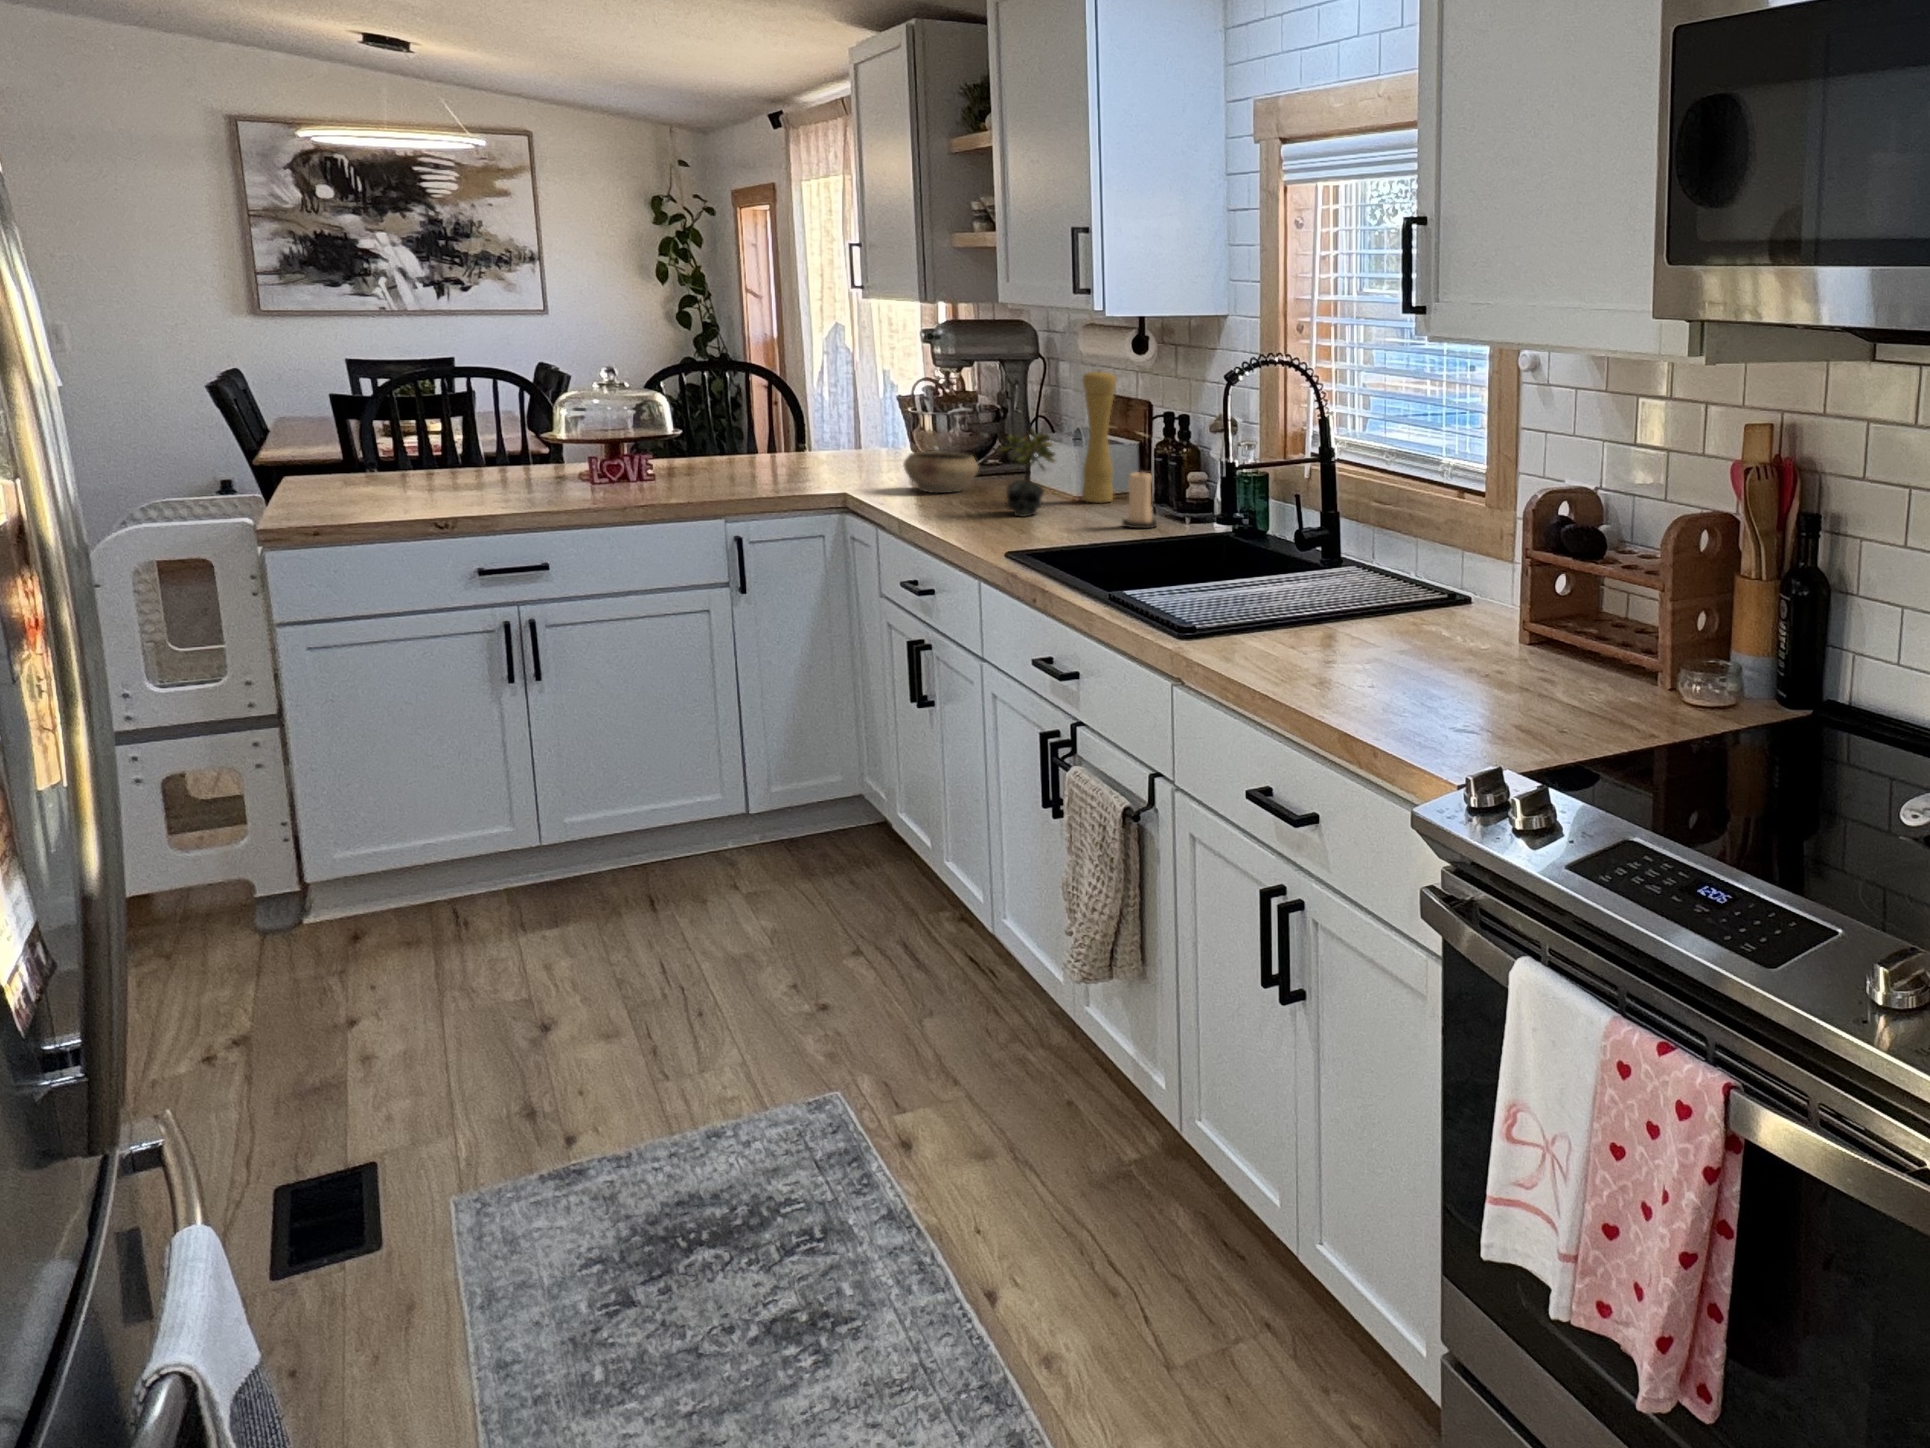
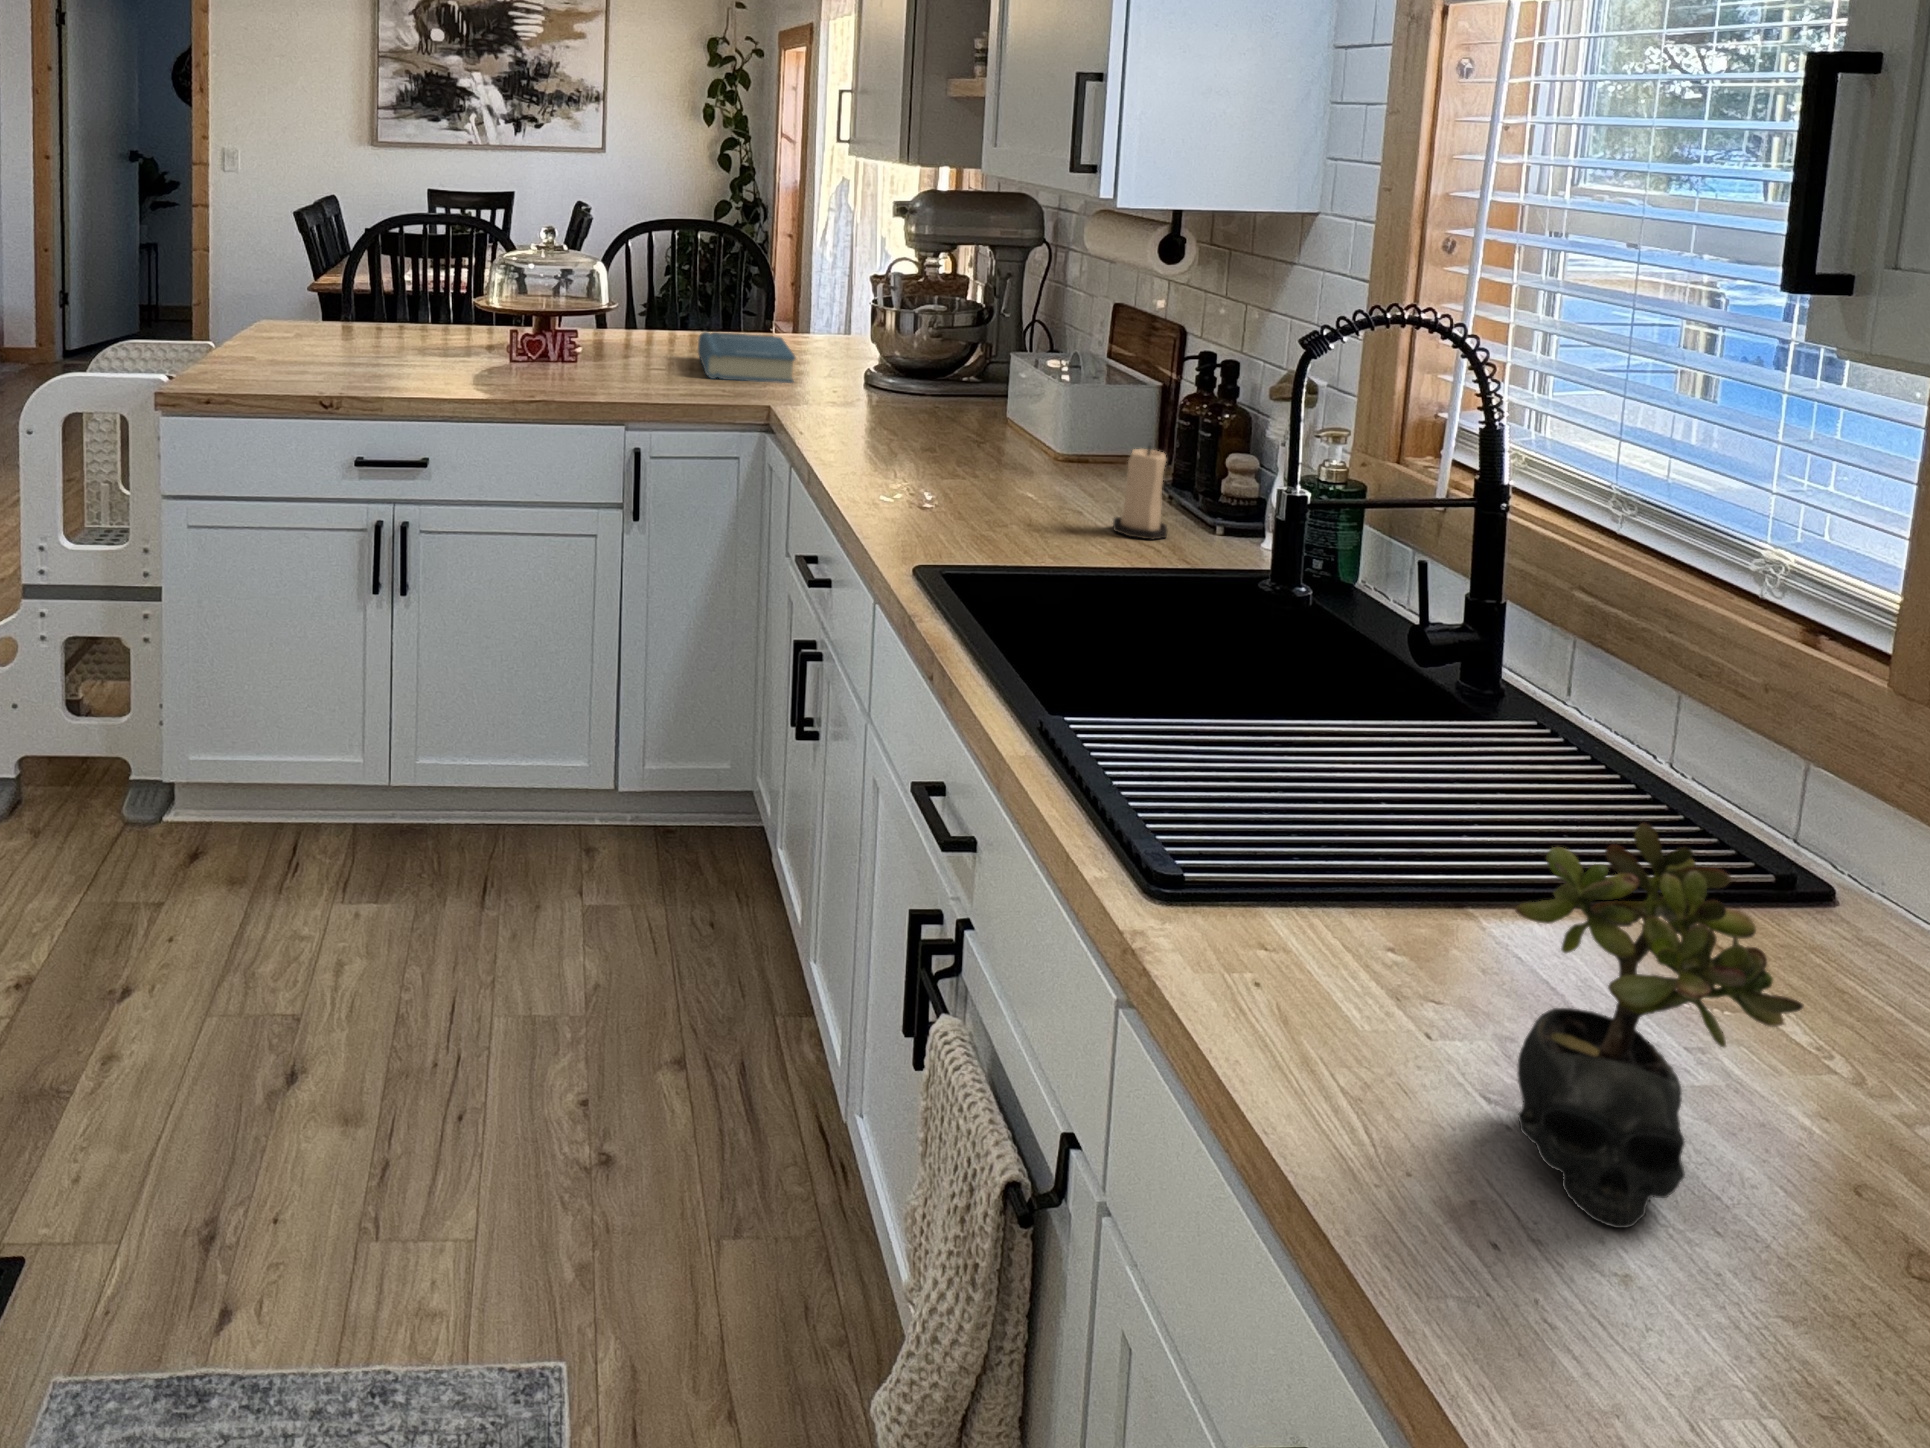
pepper mill: present [1082,370,1116,503] -> none [1067,278,1133,469]
succulent plant: present [1000,429,1055,516] -> present [1515,823,1803,1228]
hardback book: none [762,446,856,480] -> present [698,332,795,383]
ceramic bowl: present [903,451,978,493] -> none [840,363,936,424]

